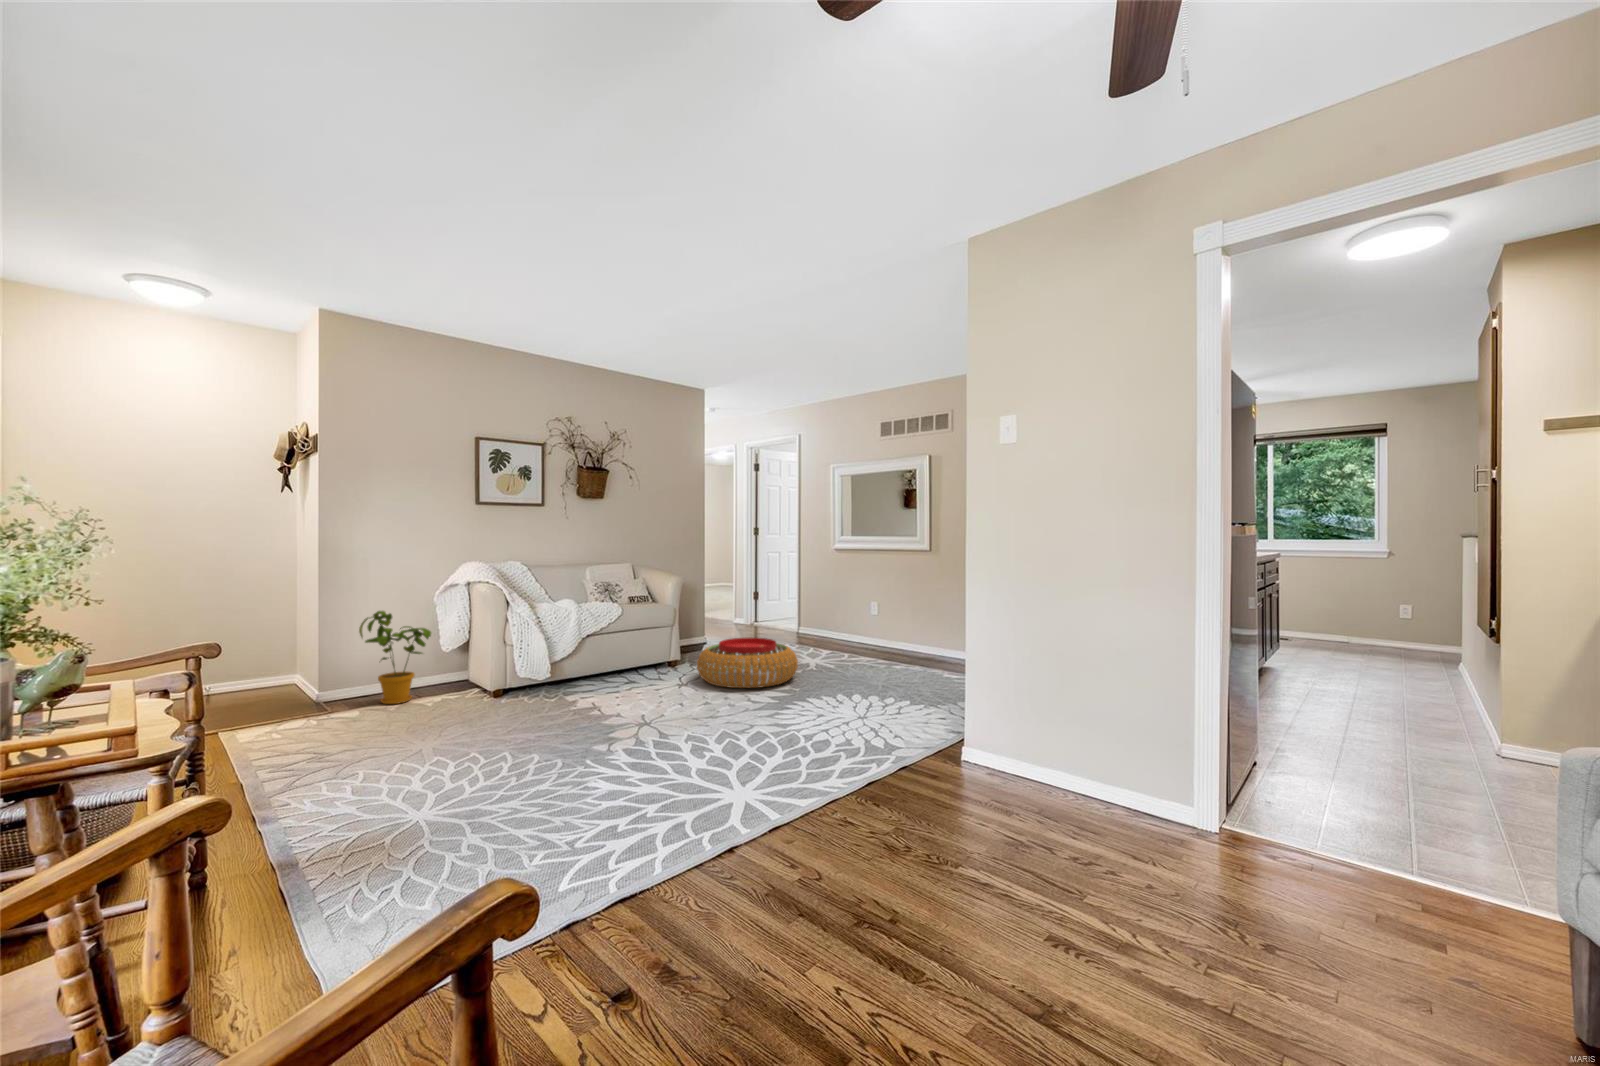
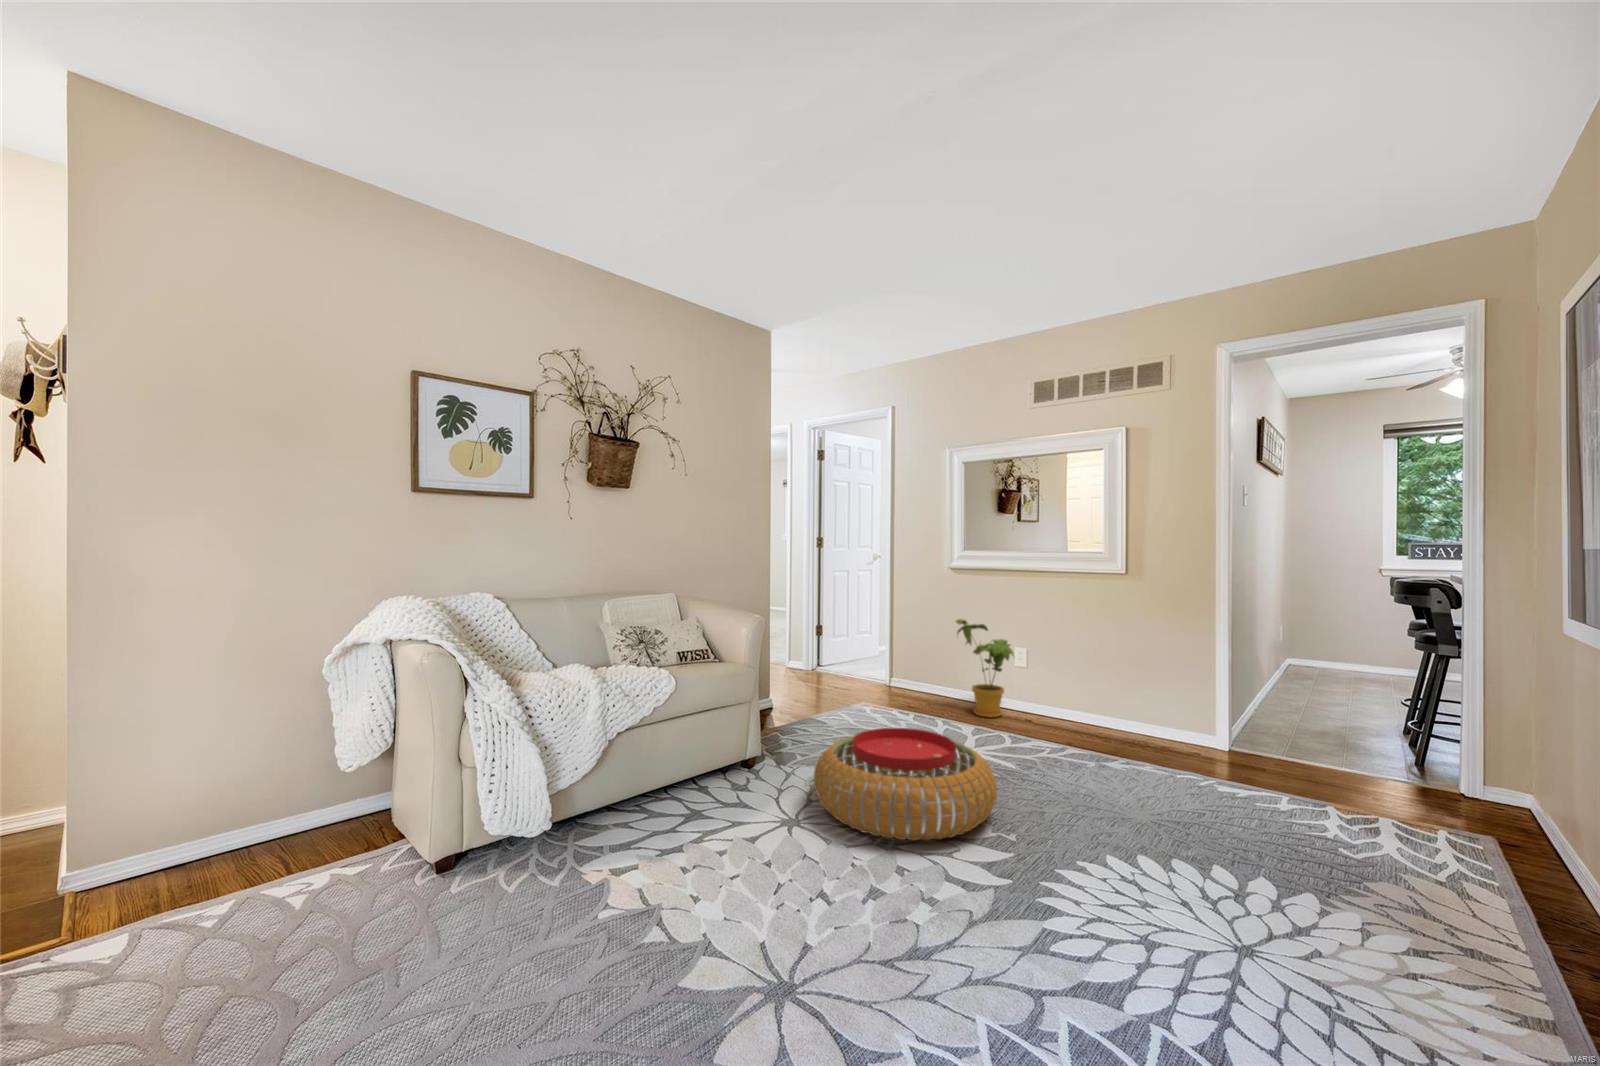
house plant: present [359,611,431,704] -> present [956,619,1014,717]

